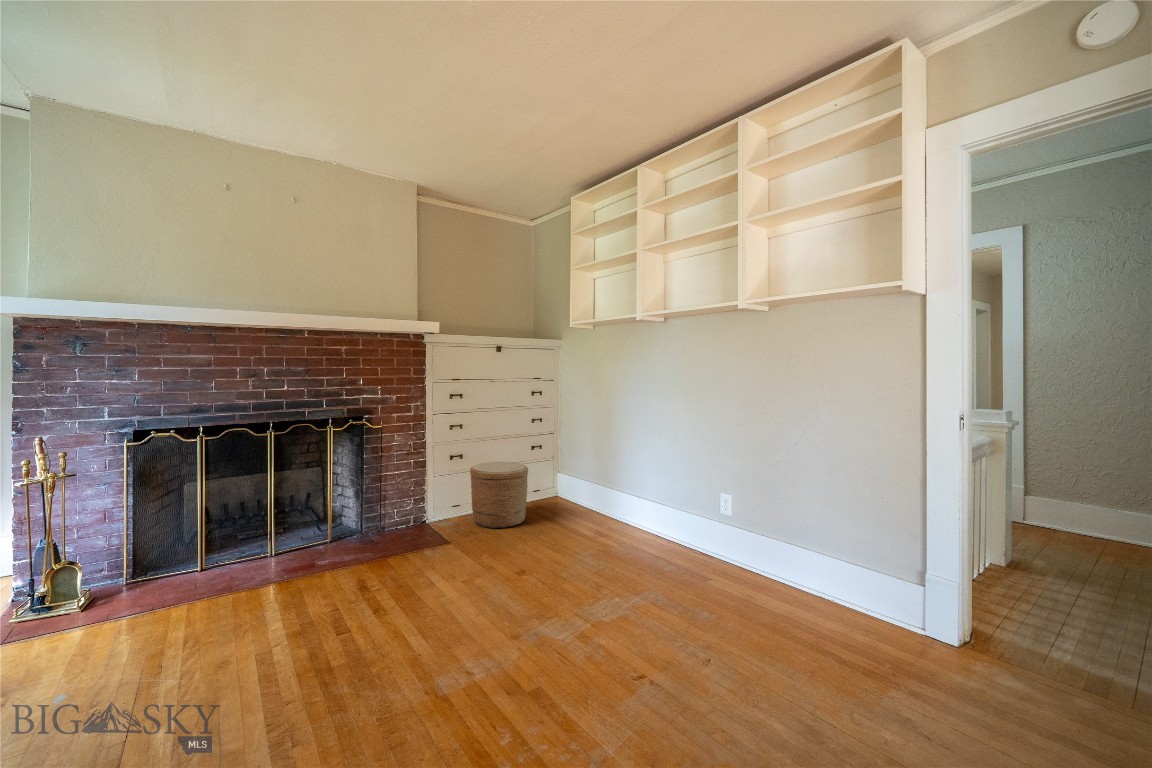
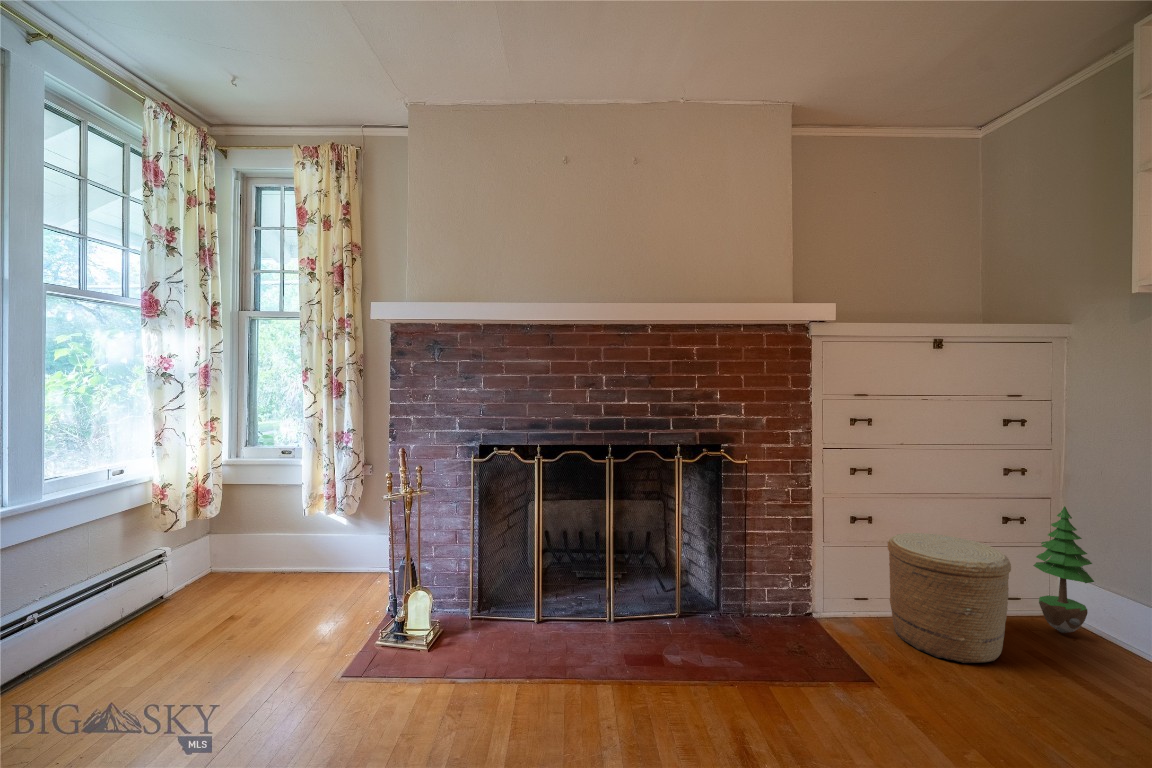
potted tree: none [544,438,568,505] -> present [1033,506,1094,633]

